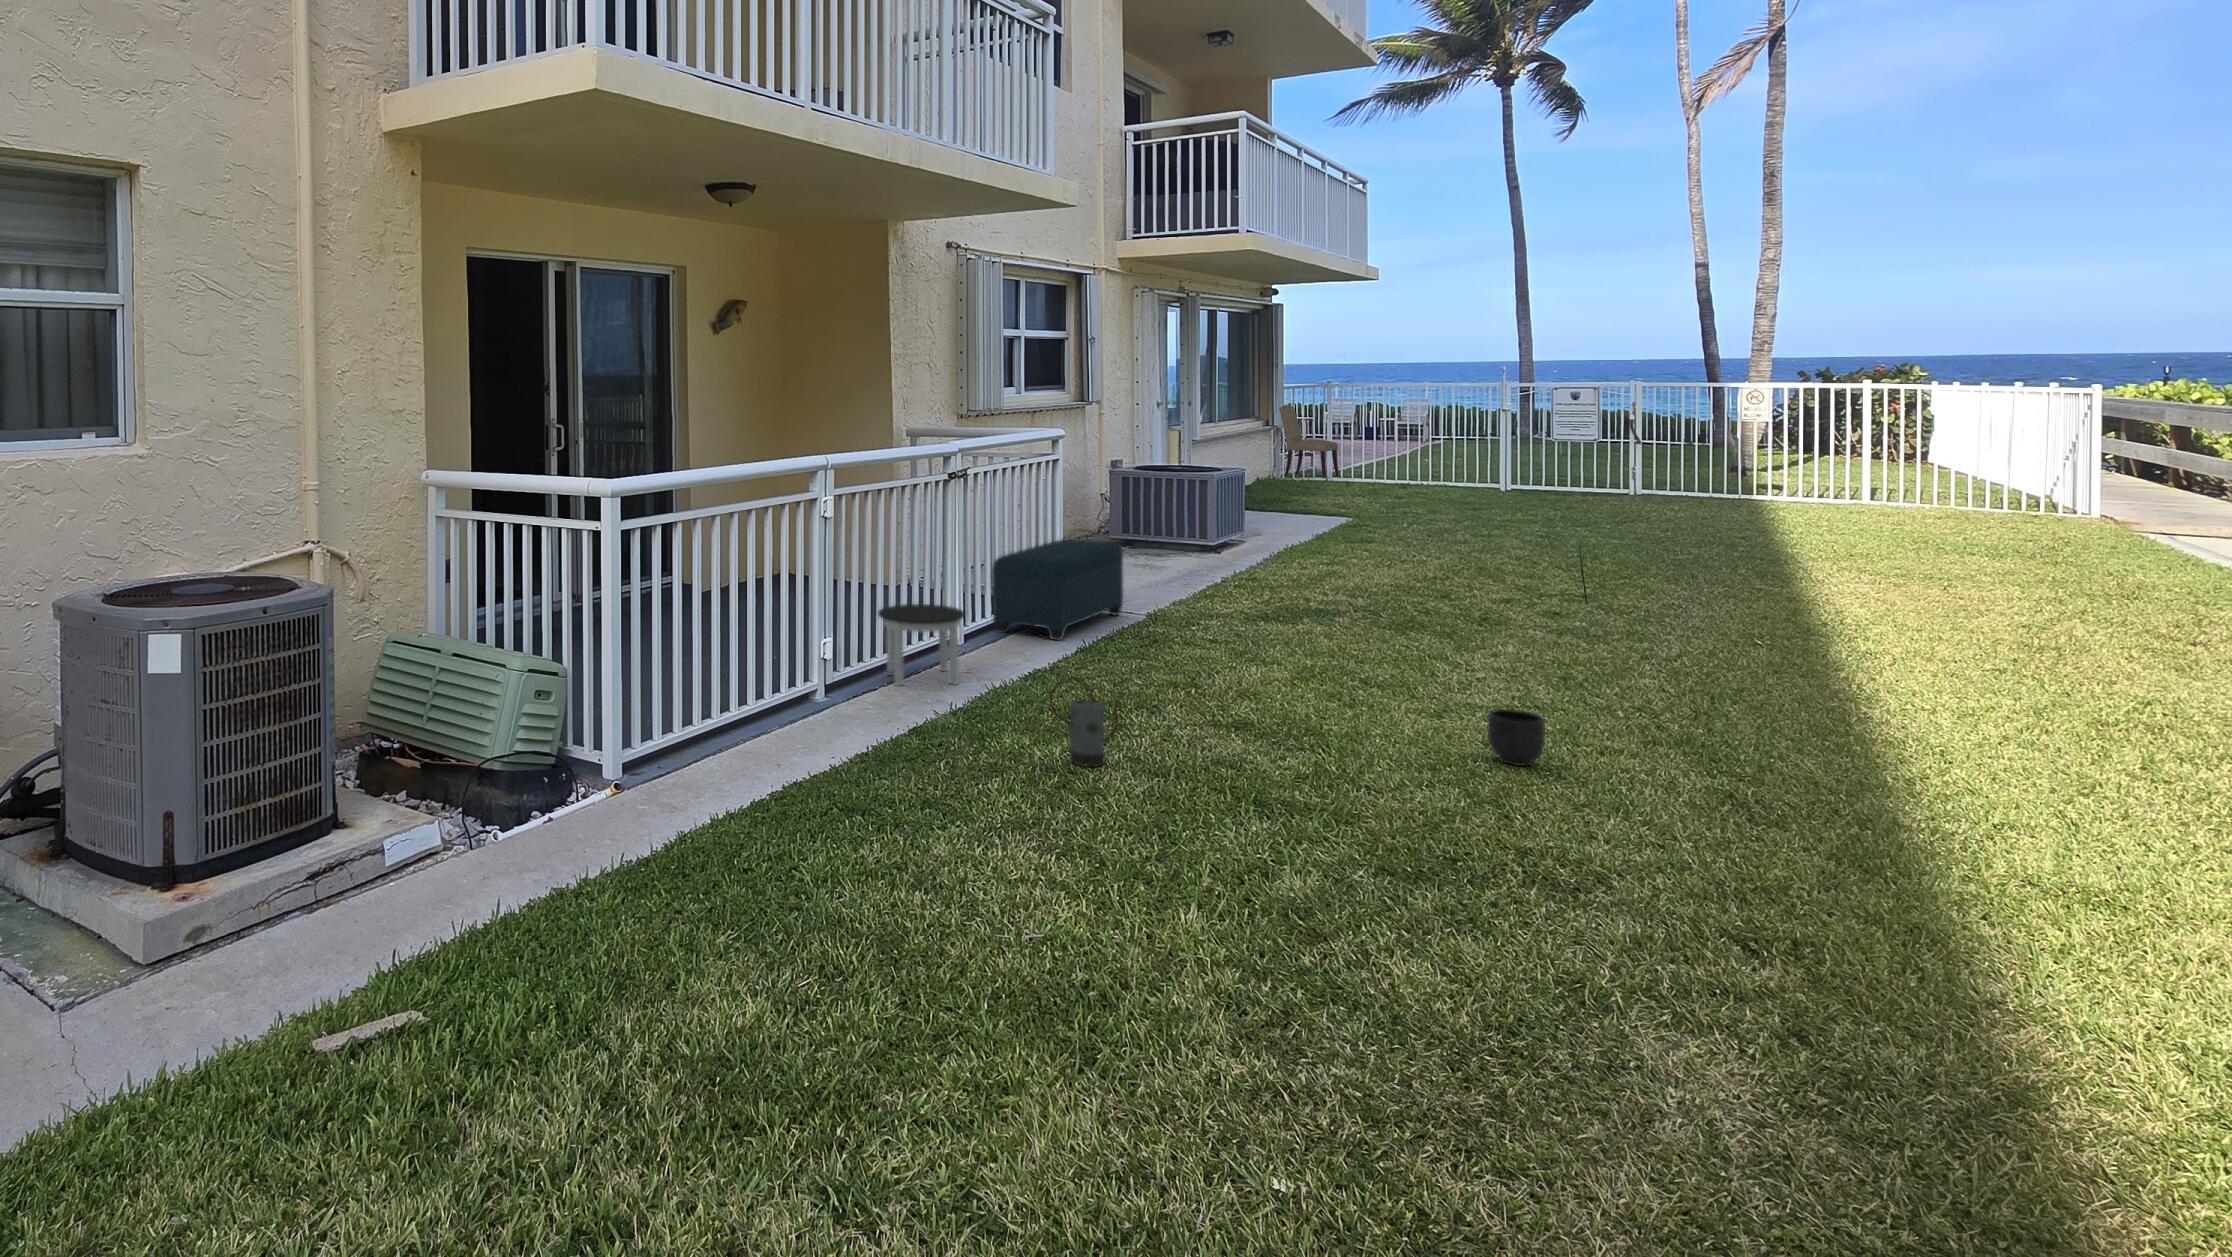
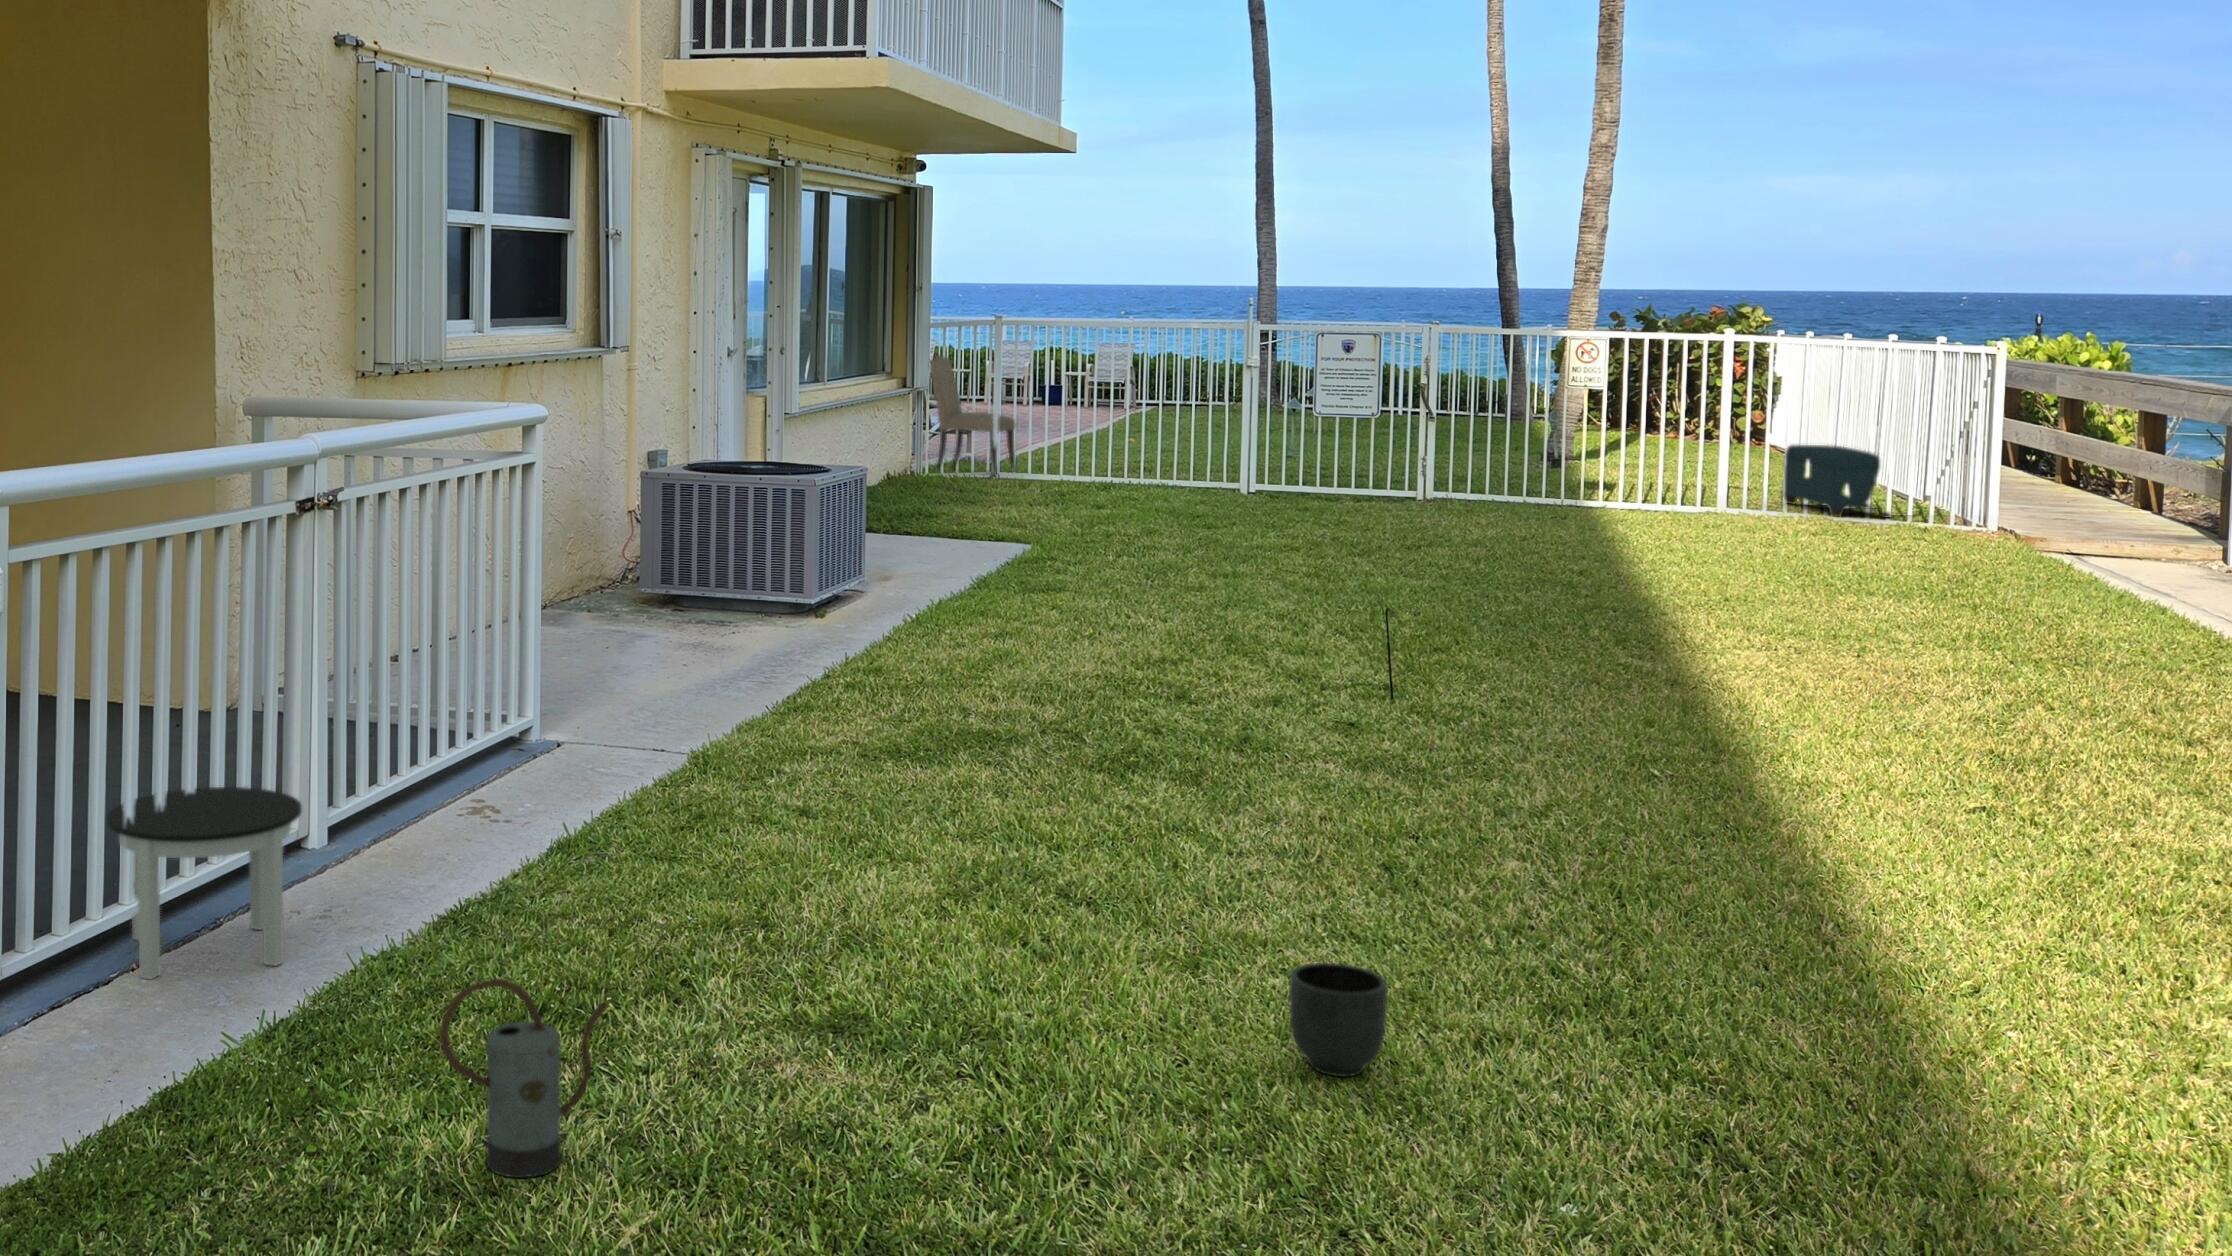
bench: present [992,539,1123,640] -> present [1783,445,1892,518]

